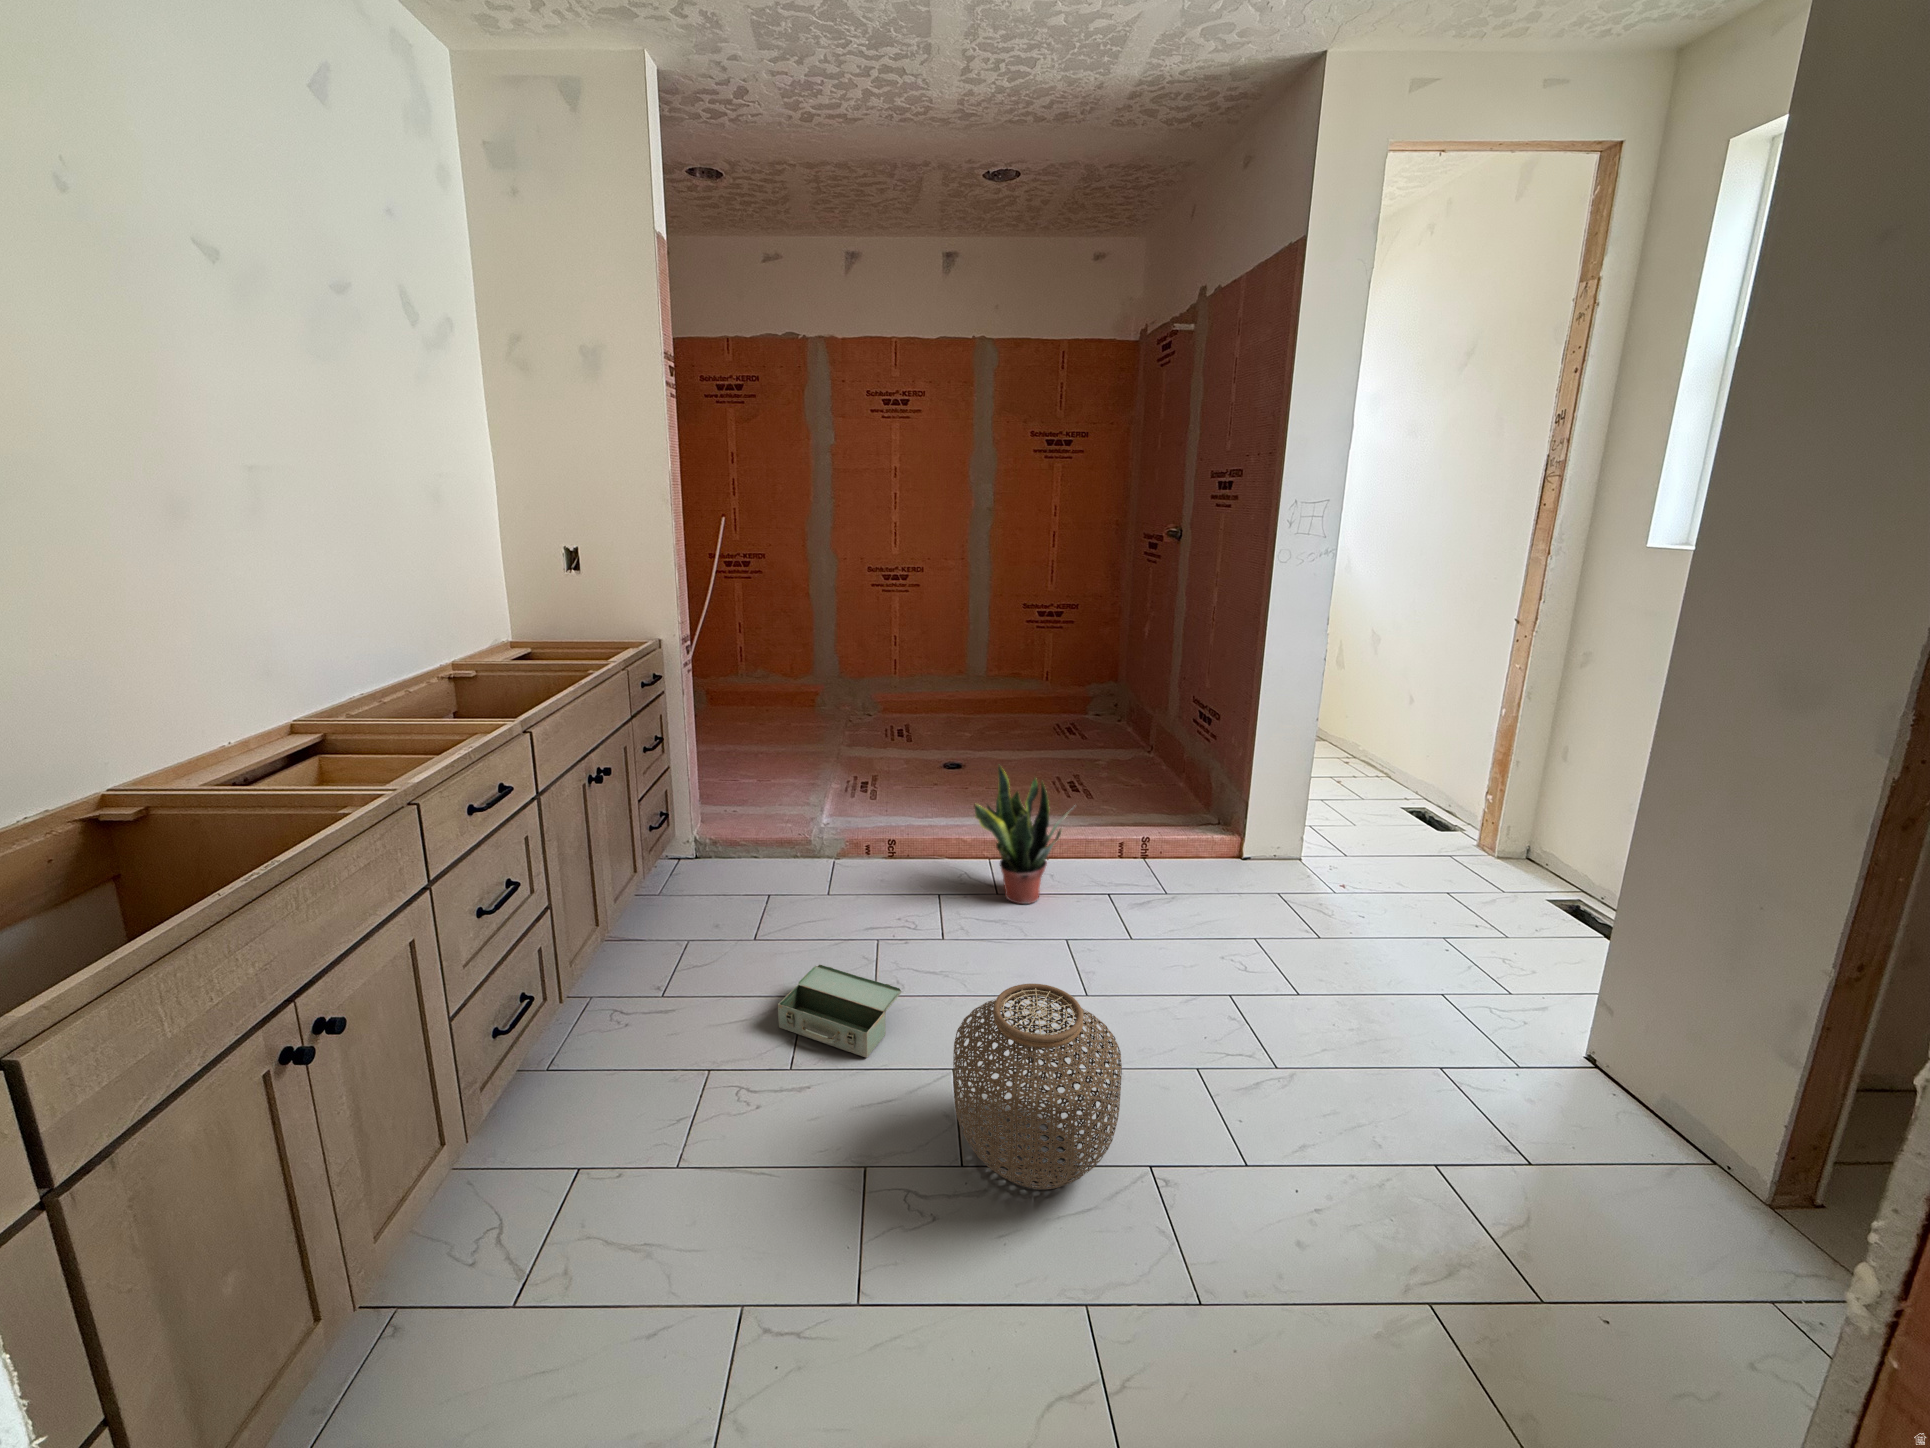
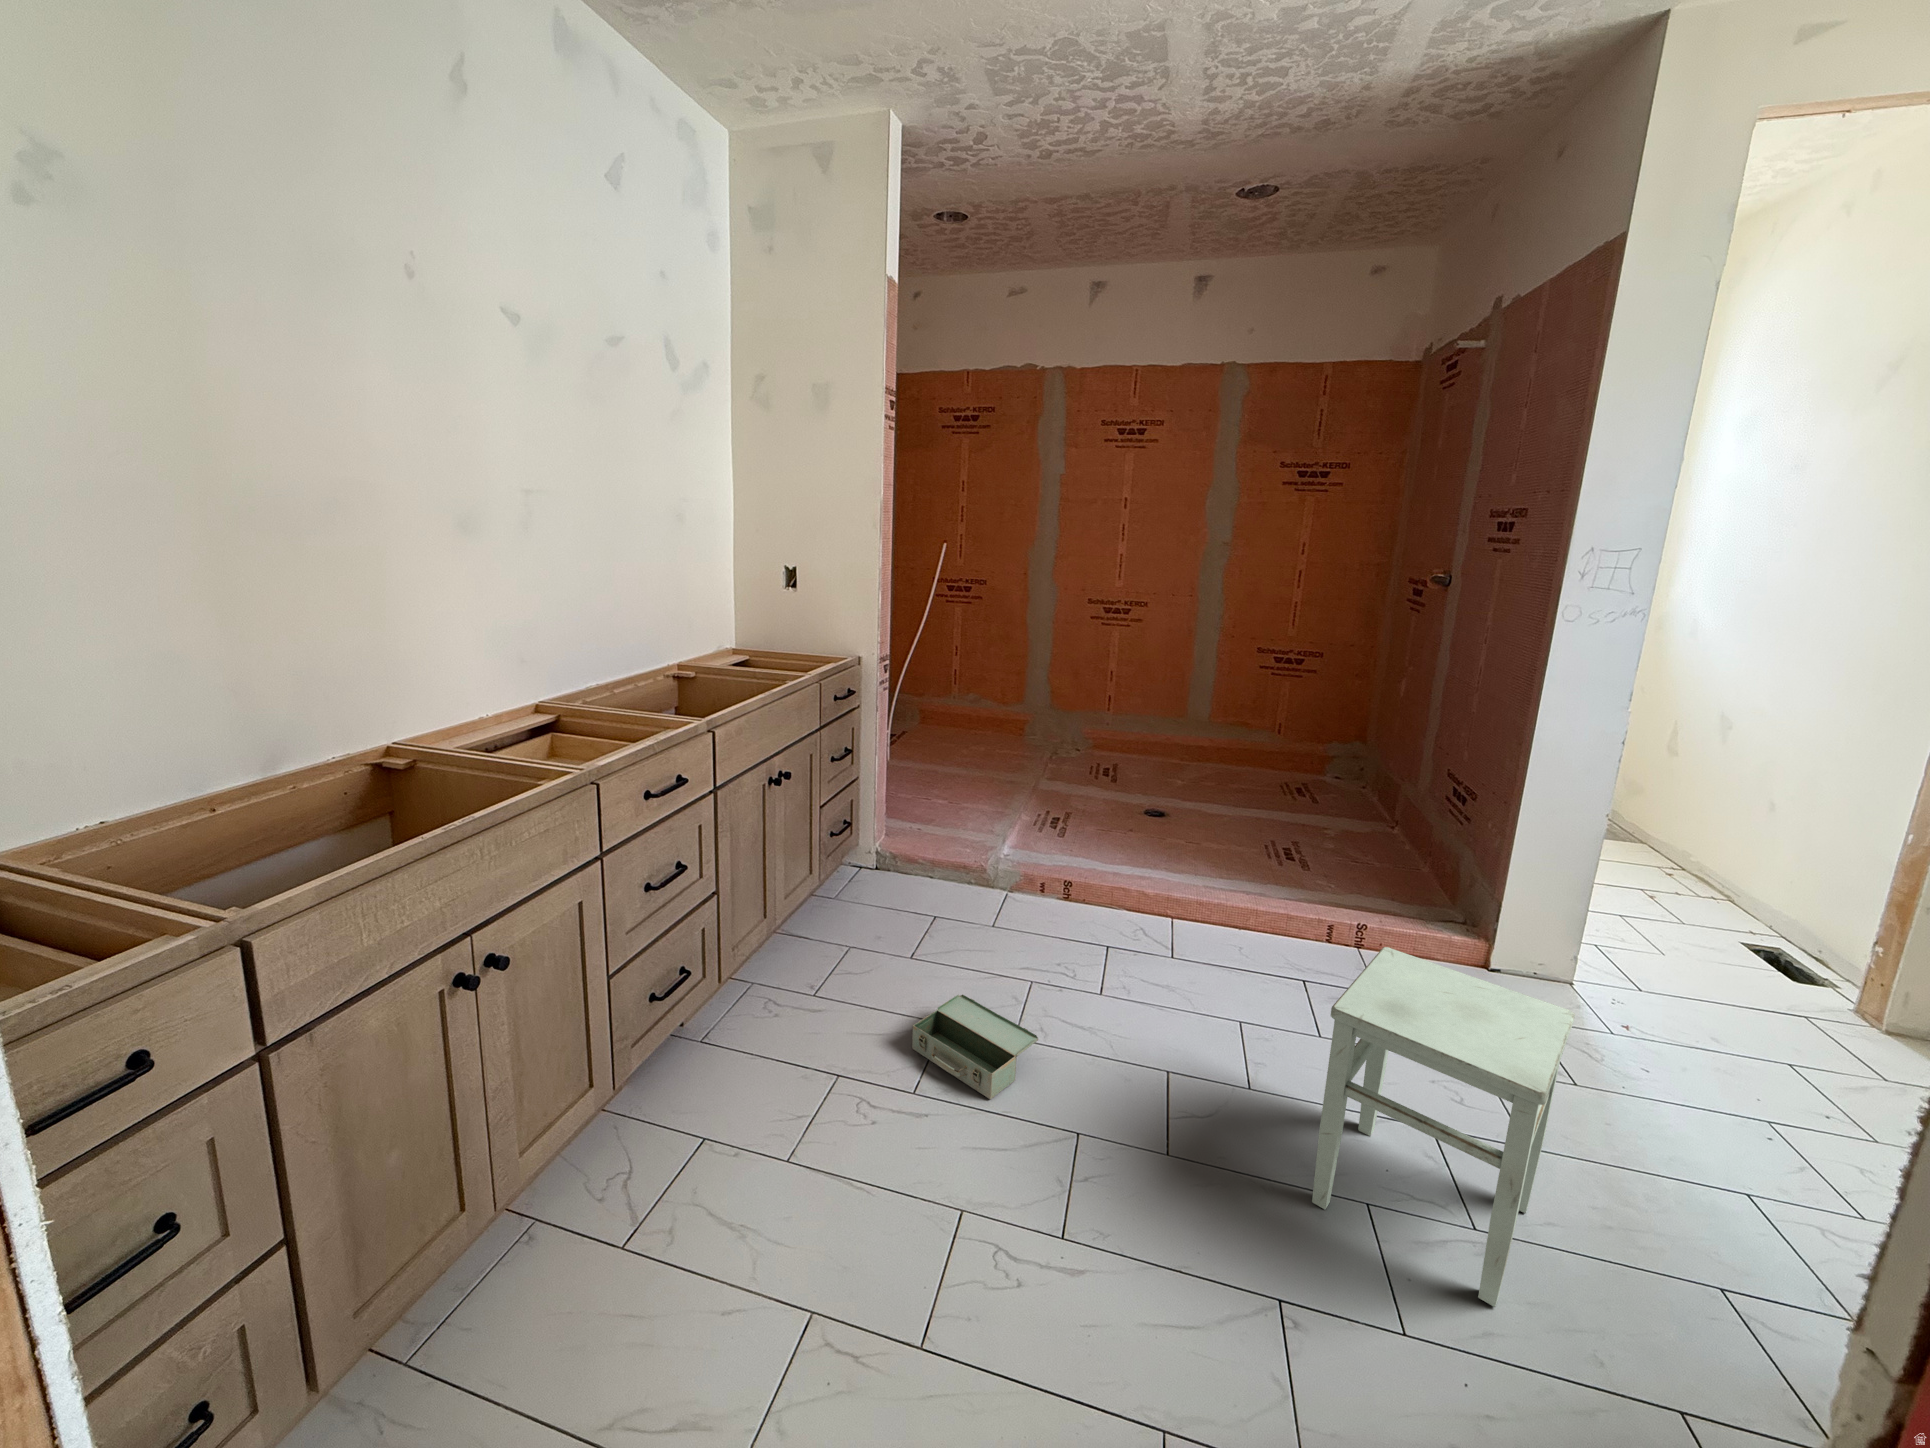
potted plant: present [975,766,1068,904] -> none [1149,817,1269,974]
stool: none [1157,850,1334,1124] -> present [1312,947,1575,1307]
woven basket: present [953,984,1122,1189] -> none [1059,1058,1251,1291]

